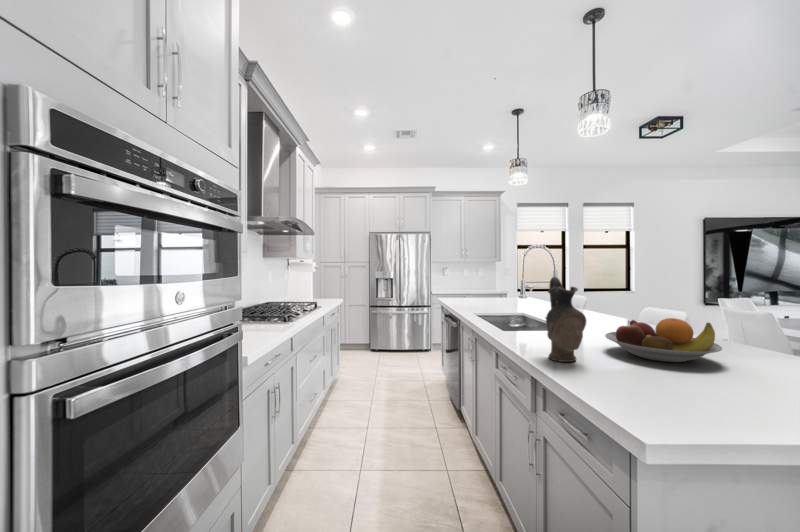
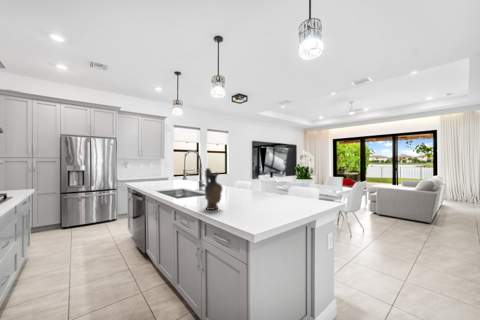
fruit bowl: present [605,318,722,362] -> none [228,184,267,203]

